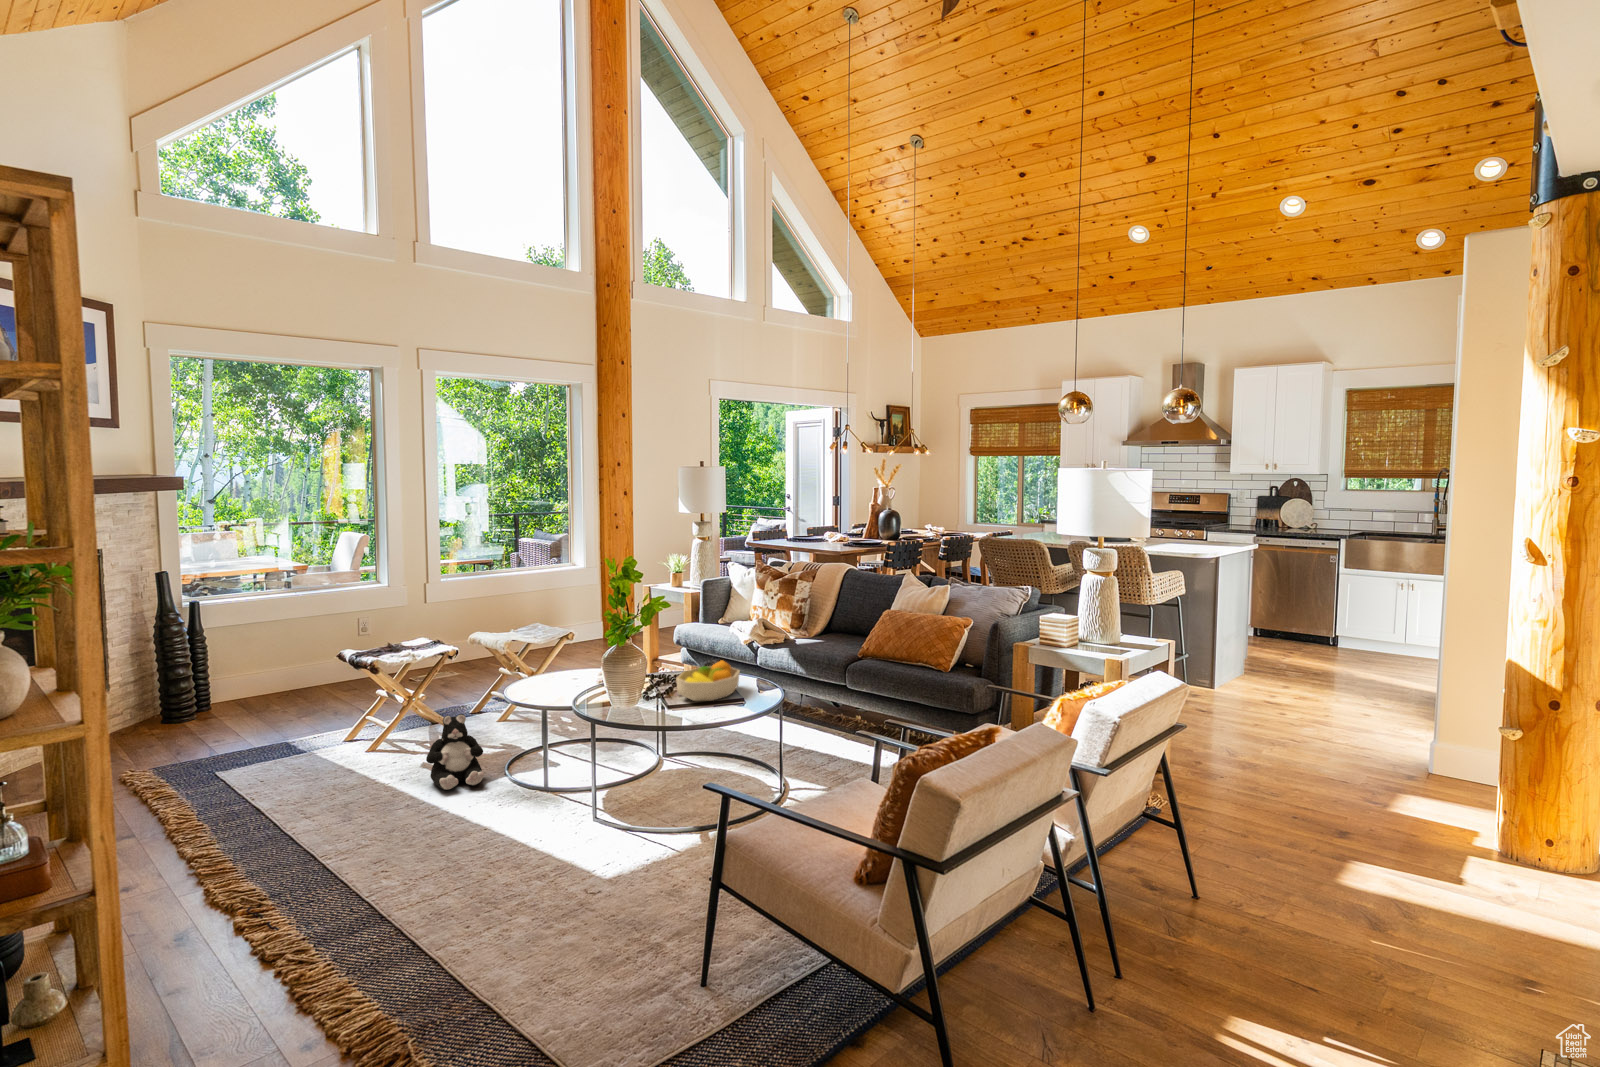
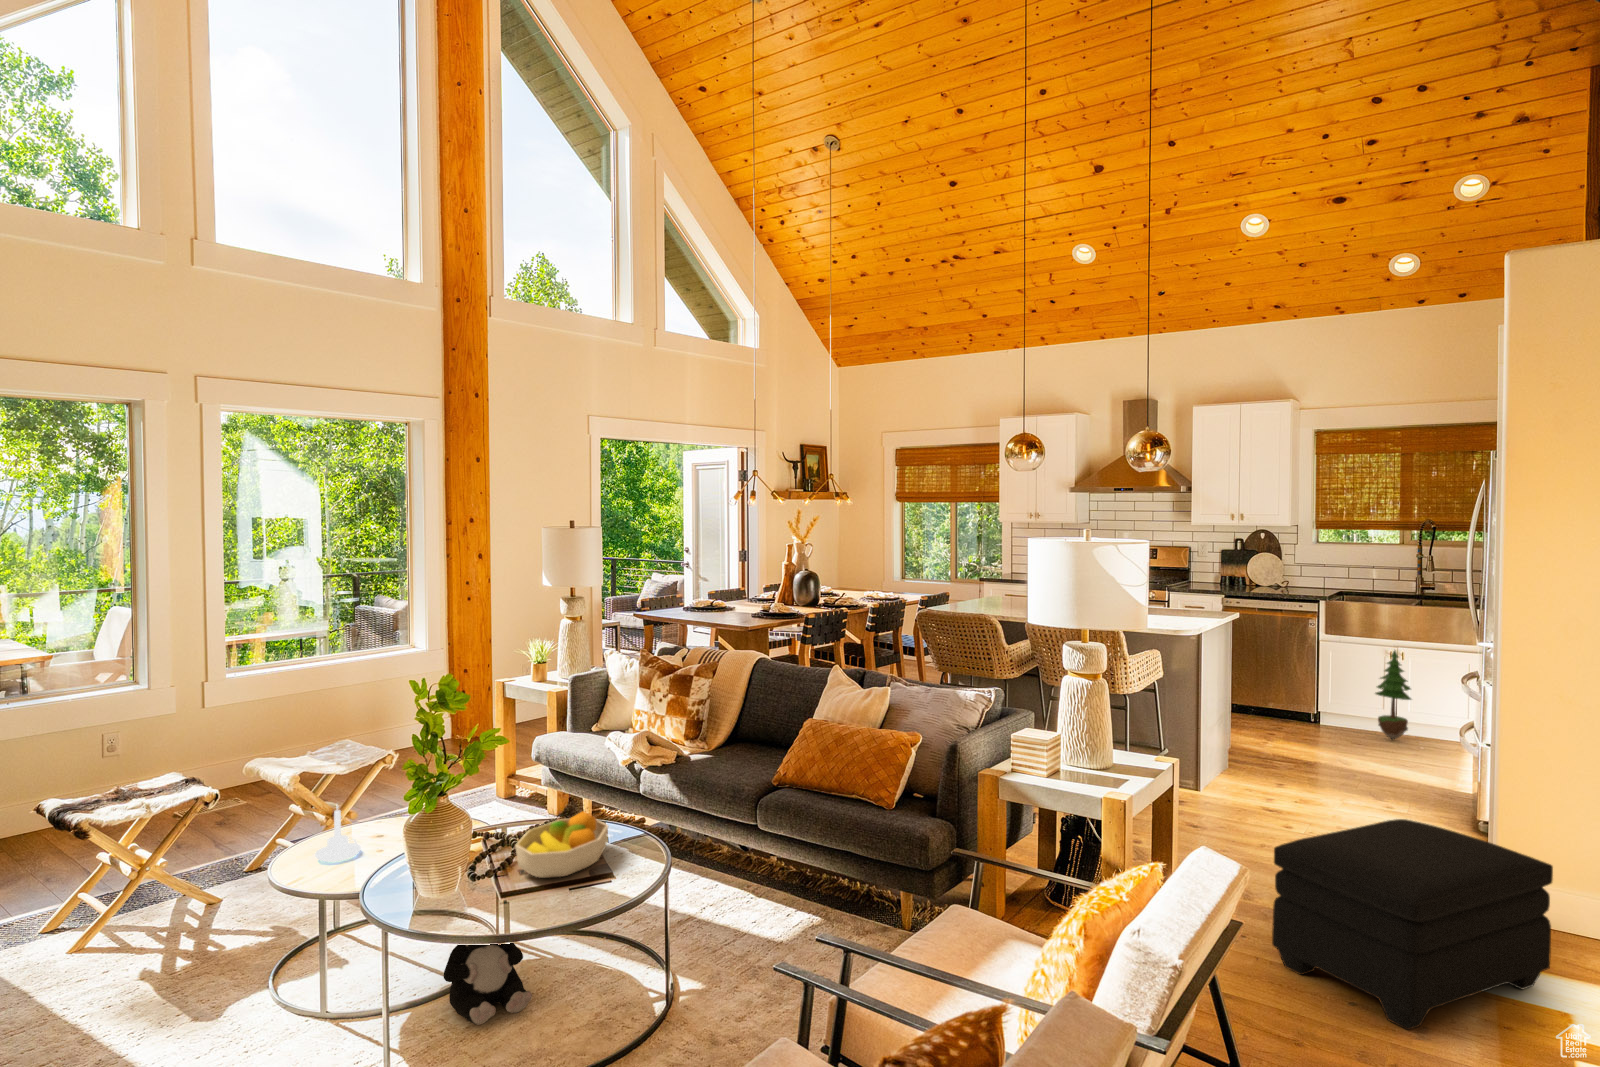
potted tree: none [1386,581,1421,660] -> present [1376,651,1411,740]
candle holder: none [534,650,565,691] -> present [315,805,361,862]
ottoman: none [1243,692,1469,833] -> present [1272,819,1553,1030]
plush toy: present [426,714,485,790] -> present [444,943,532,1025]

